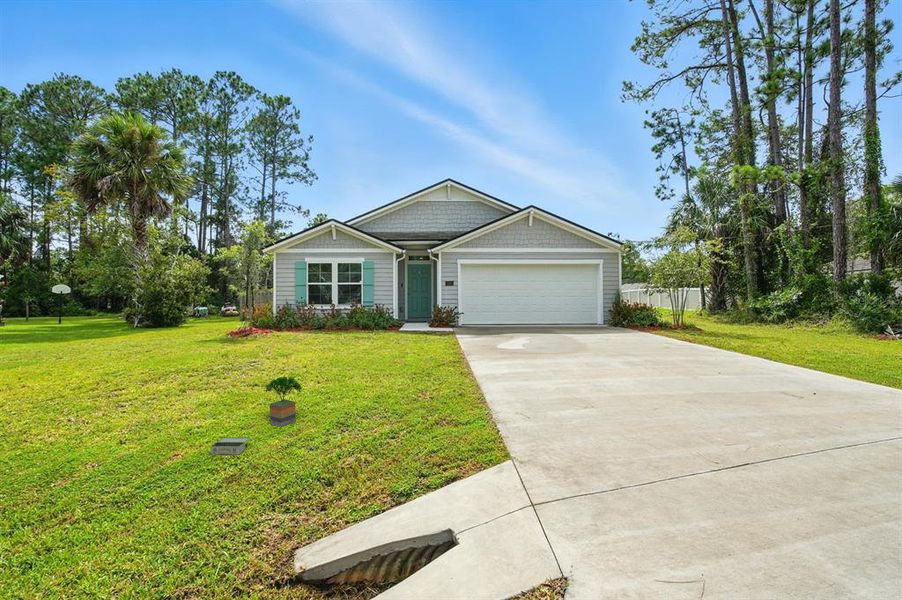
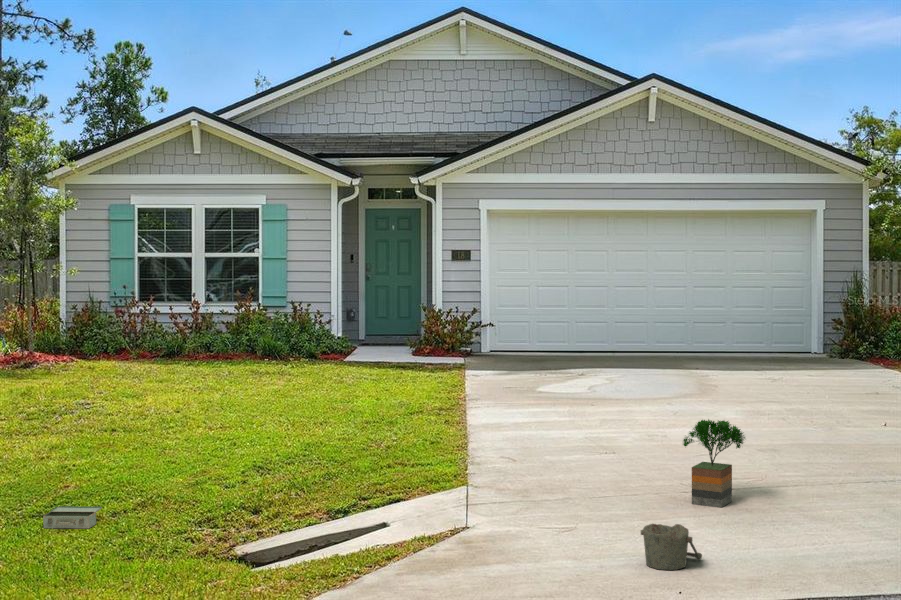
potted tree: present [265,377,302,427] -> present [683,419,745,508]
bucket: none [601,461,642,498] -> present [641,524,702,570]

